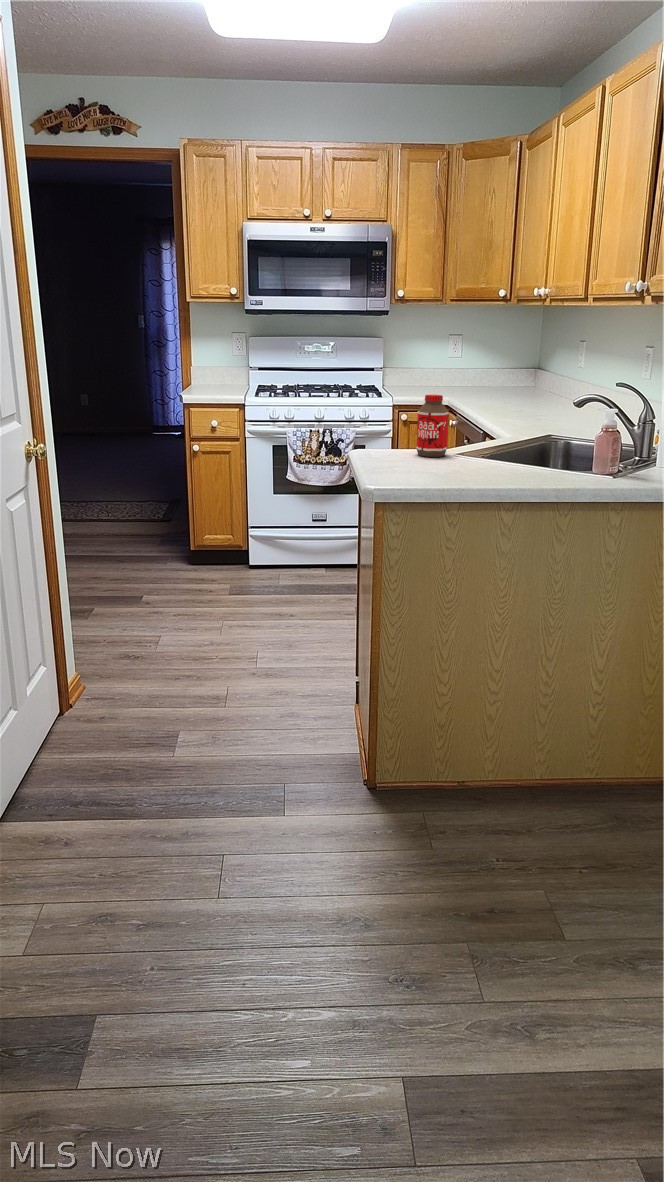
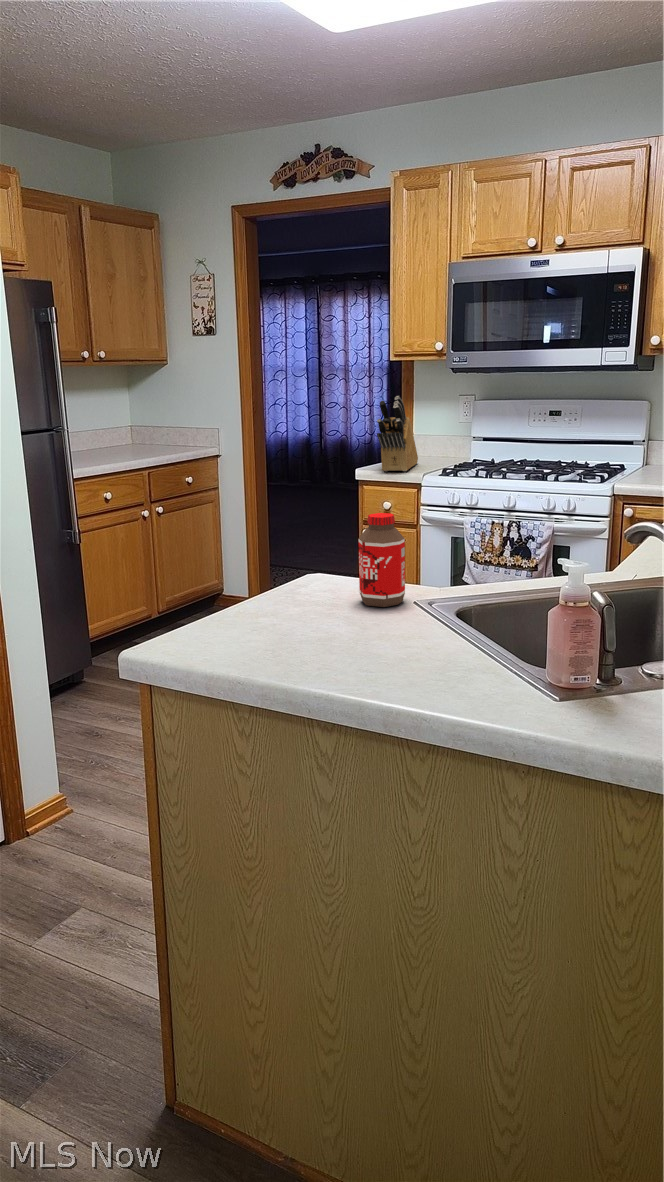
knife block: none [200,330,229,394] -> present [377,396,418,471]

